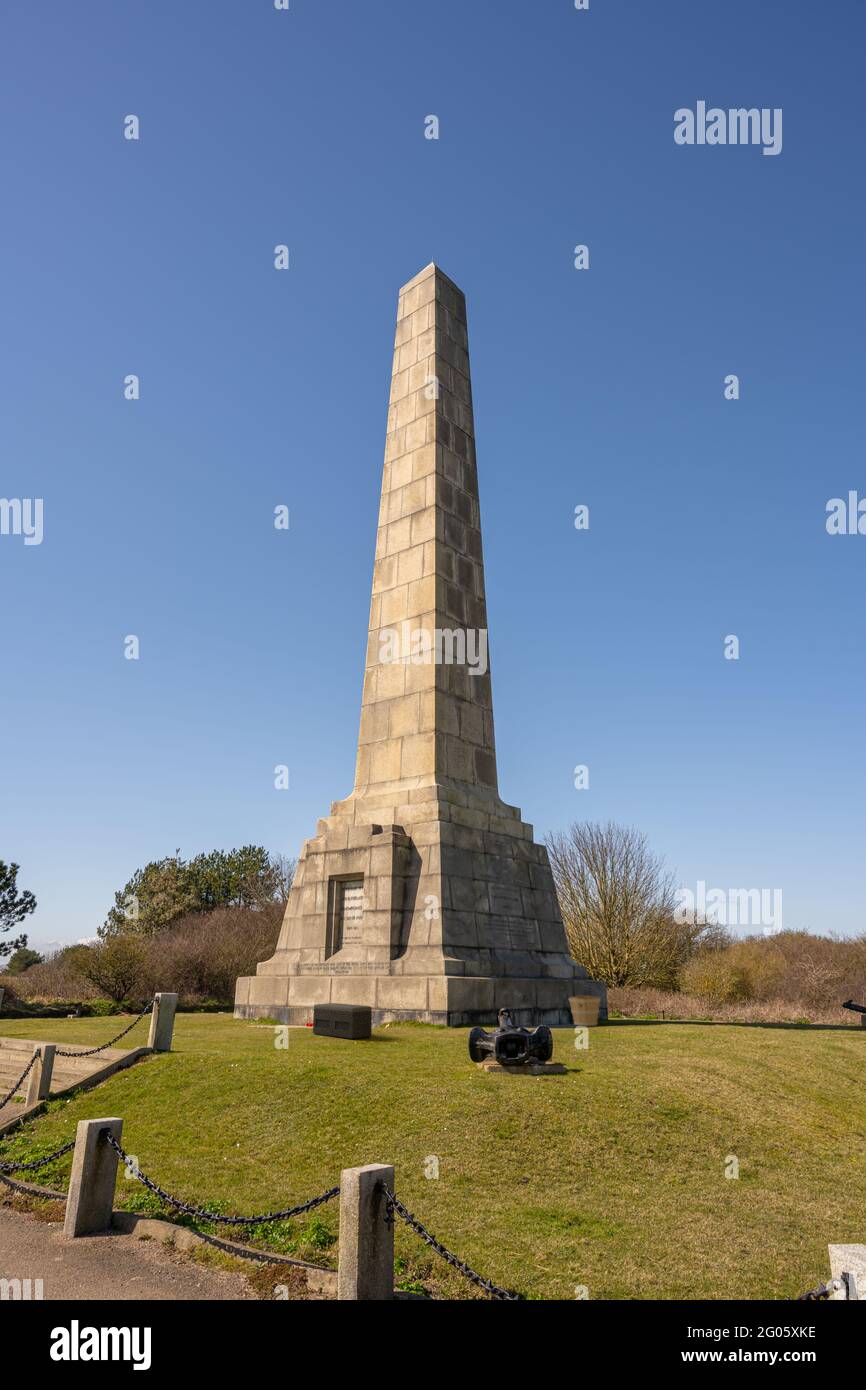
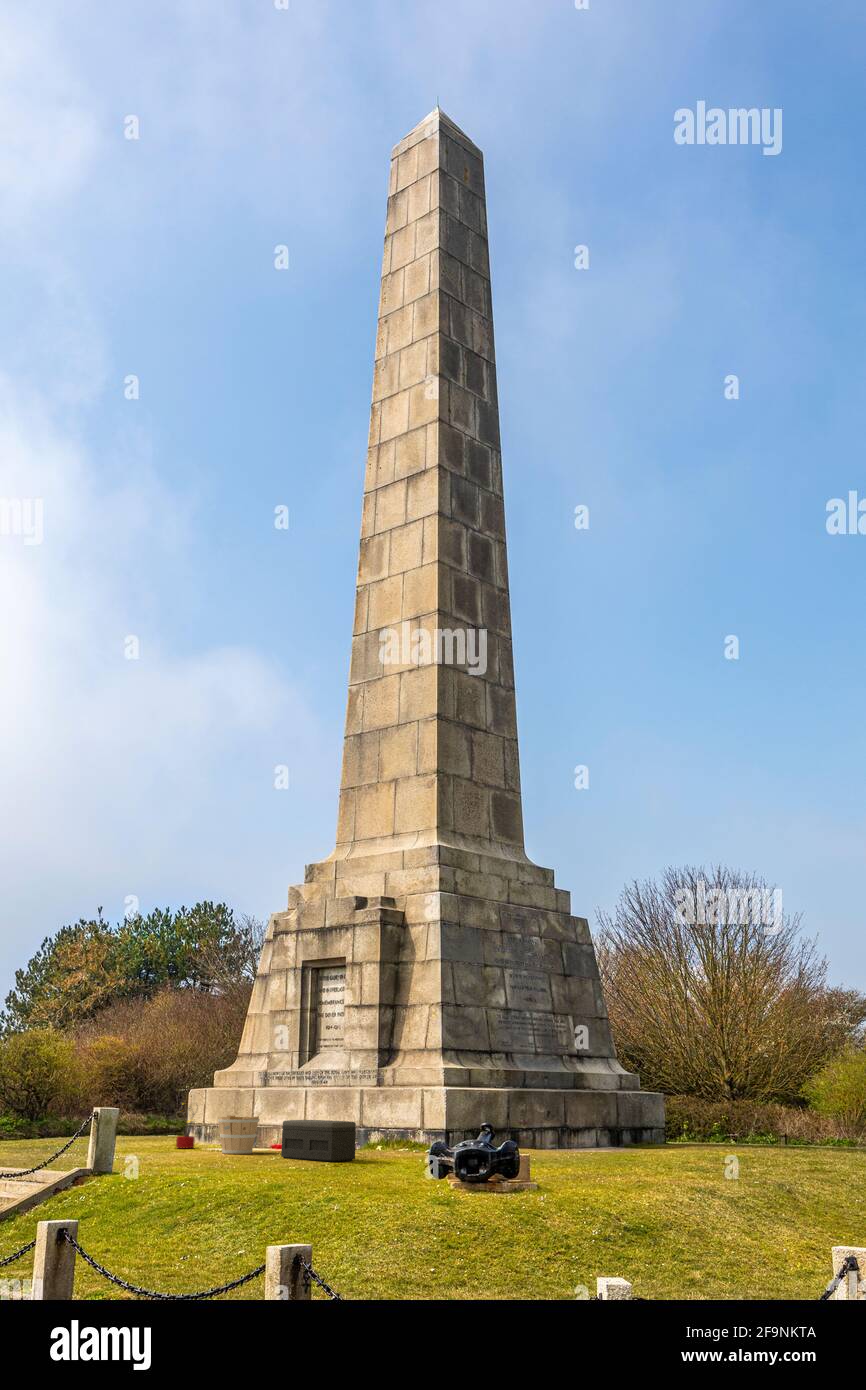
decorative plant: none [232,985,248,1022] -> present [176,1106,195,1148]
wooden bucket: present [569,995,601,1026] -> present [218,1116,260,1154]

